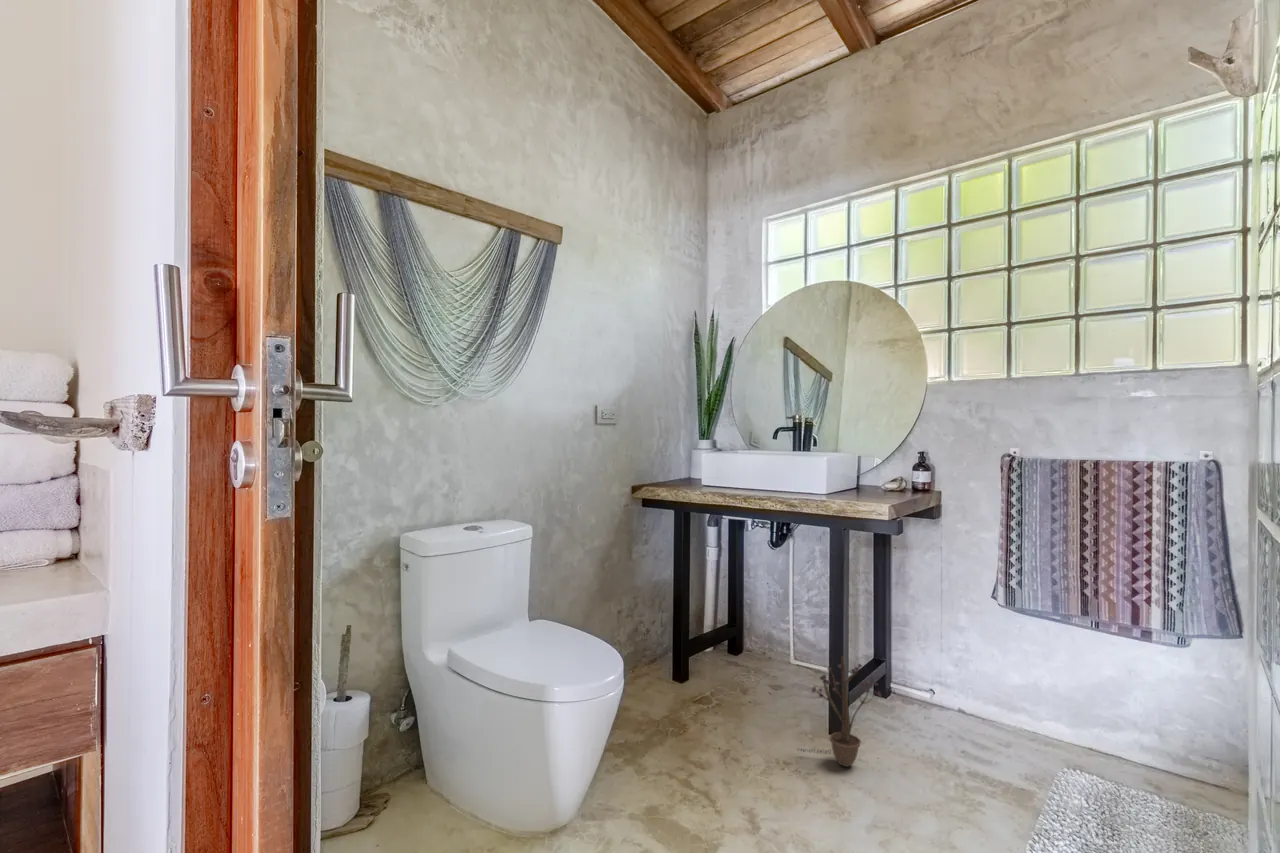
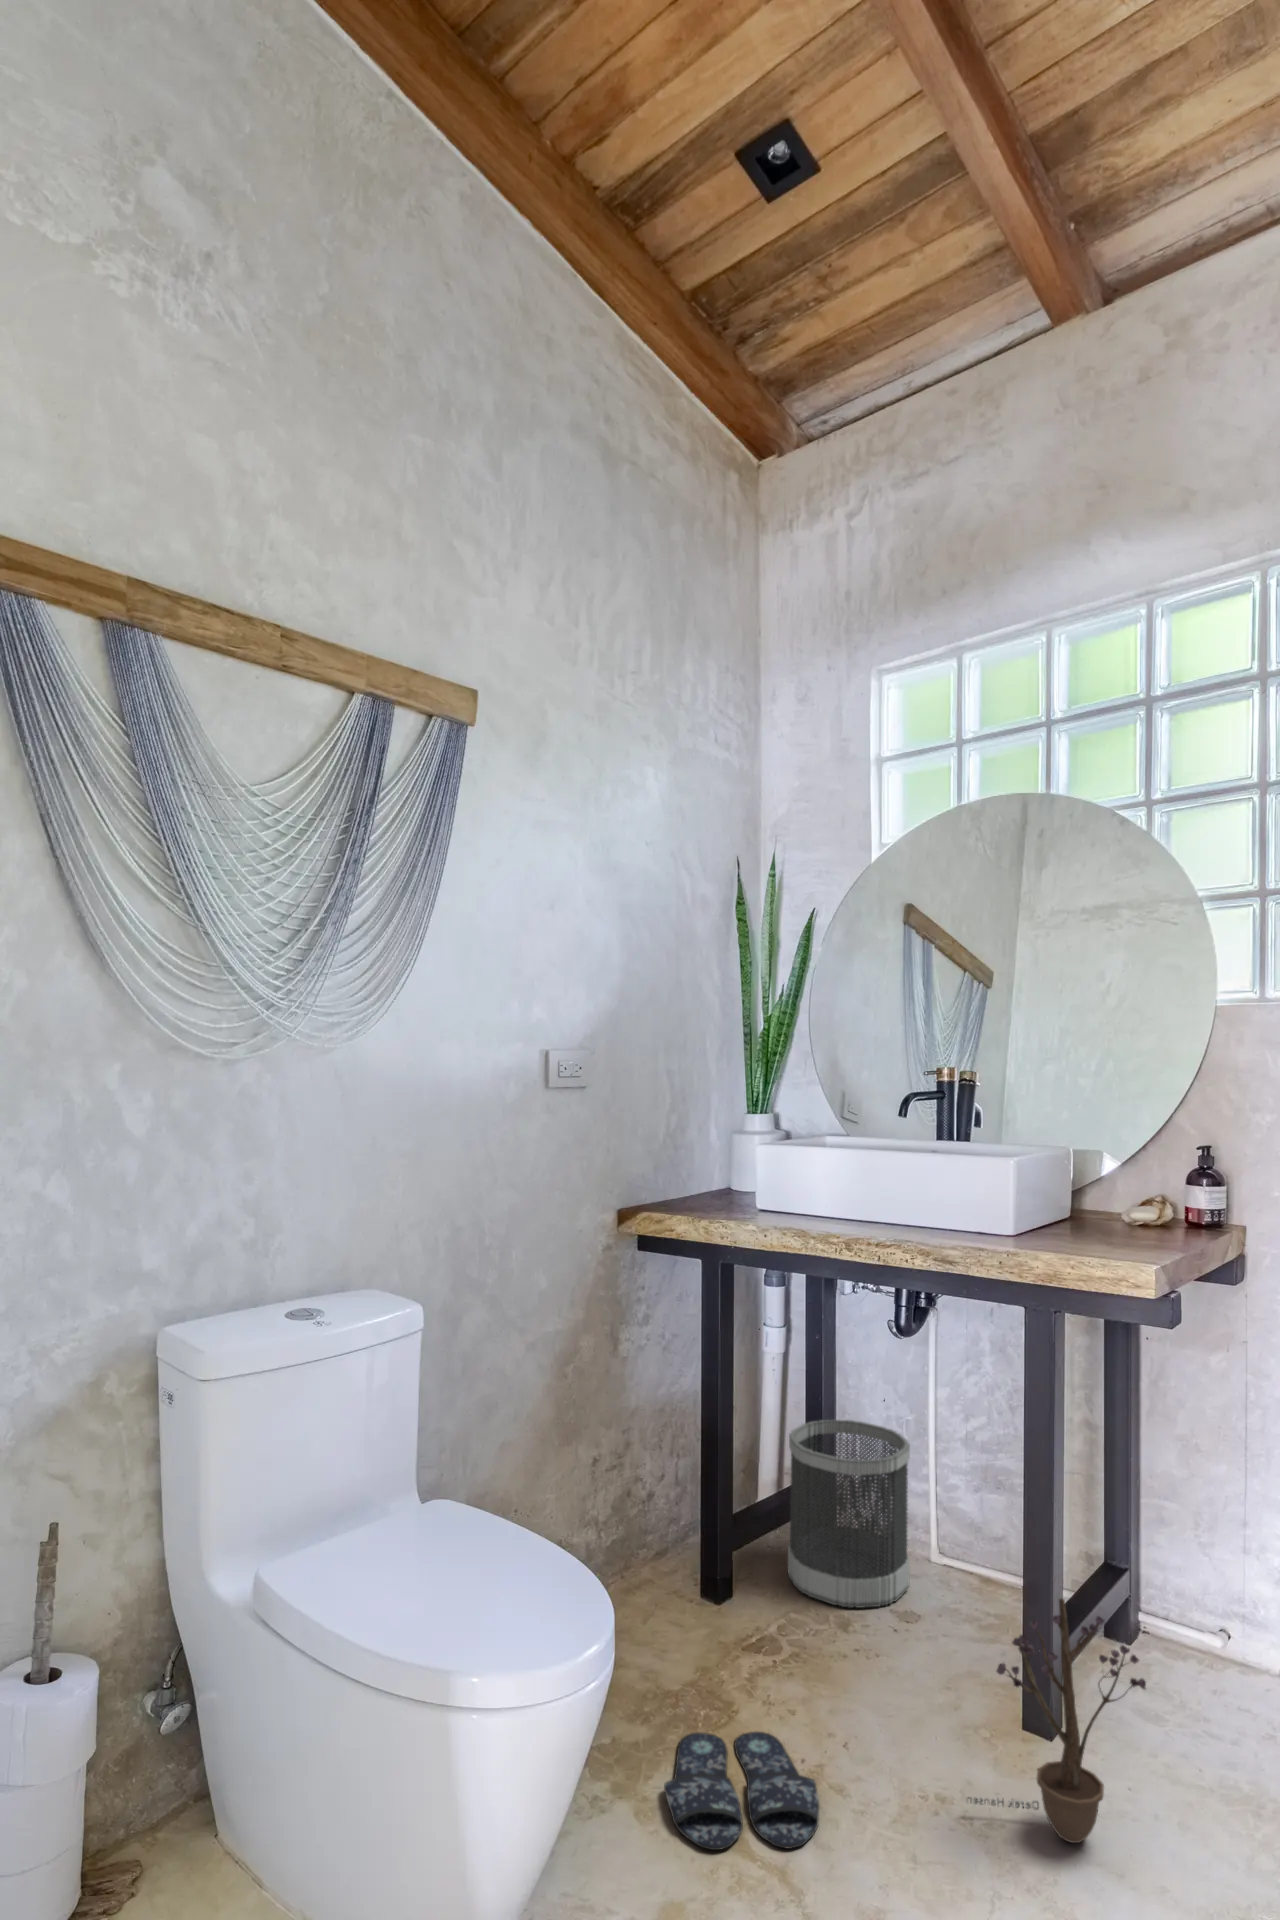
wastebasket: none [718,594,778,679] -> present [788,1420,910,1608]
slippers: none [655,726,728,769] -> present [664,1732,819,1850]

